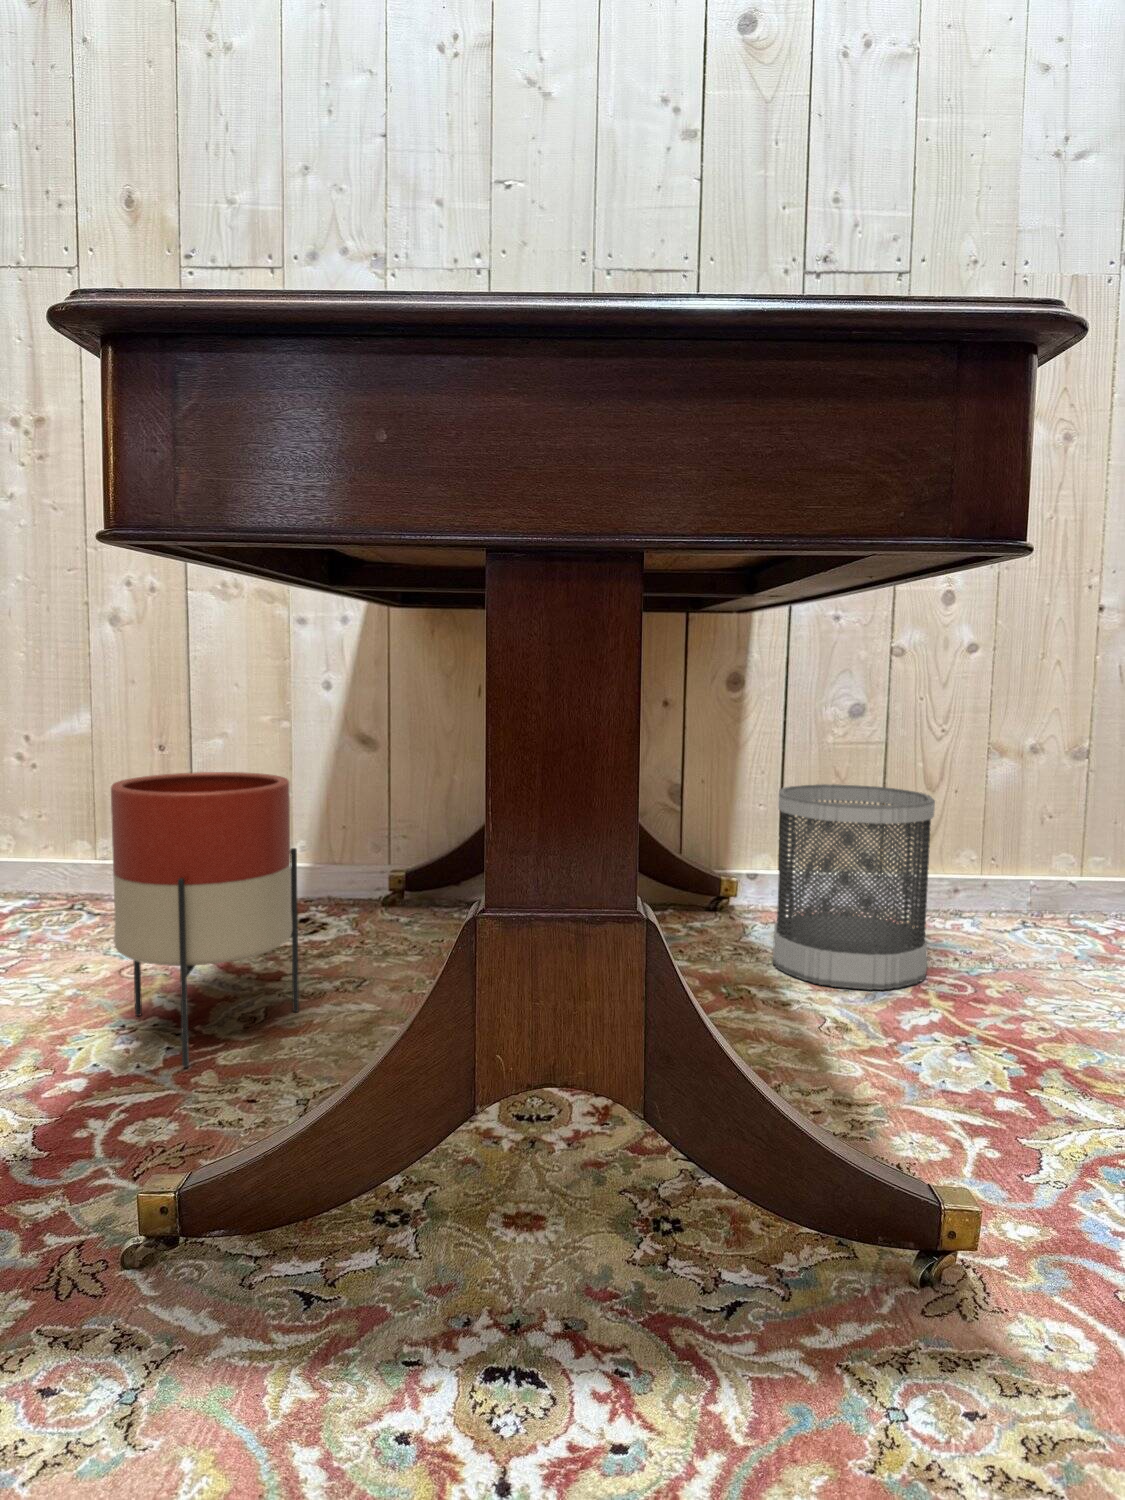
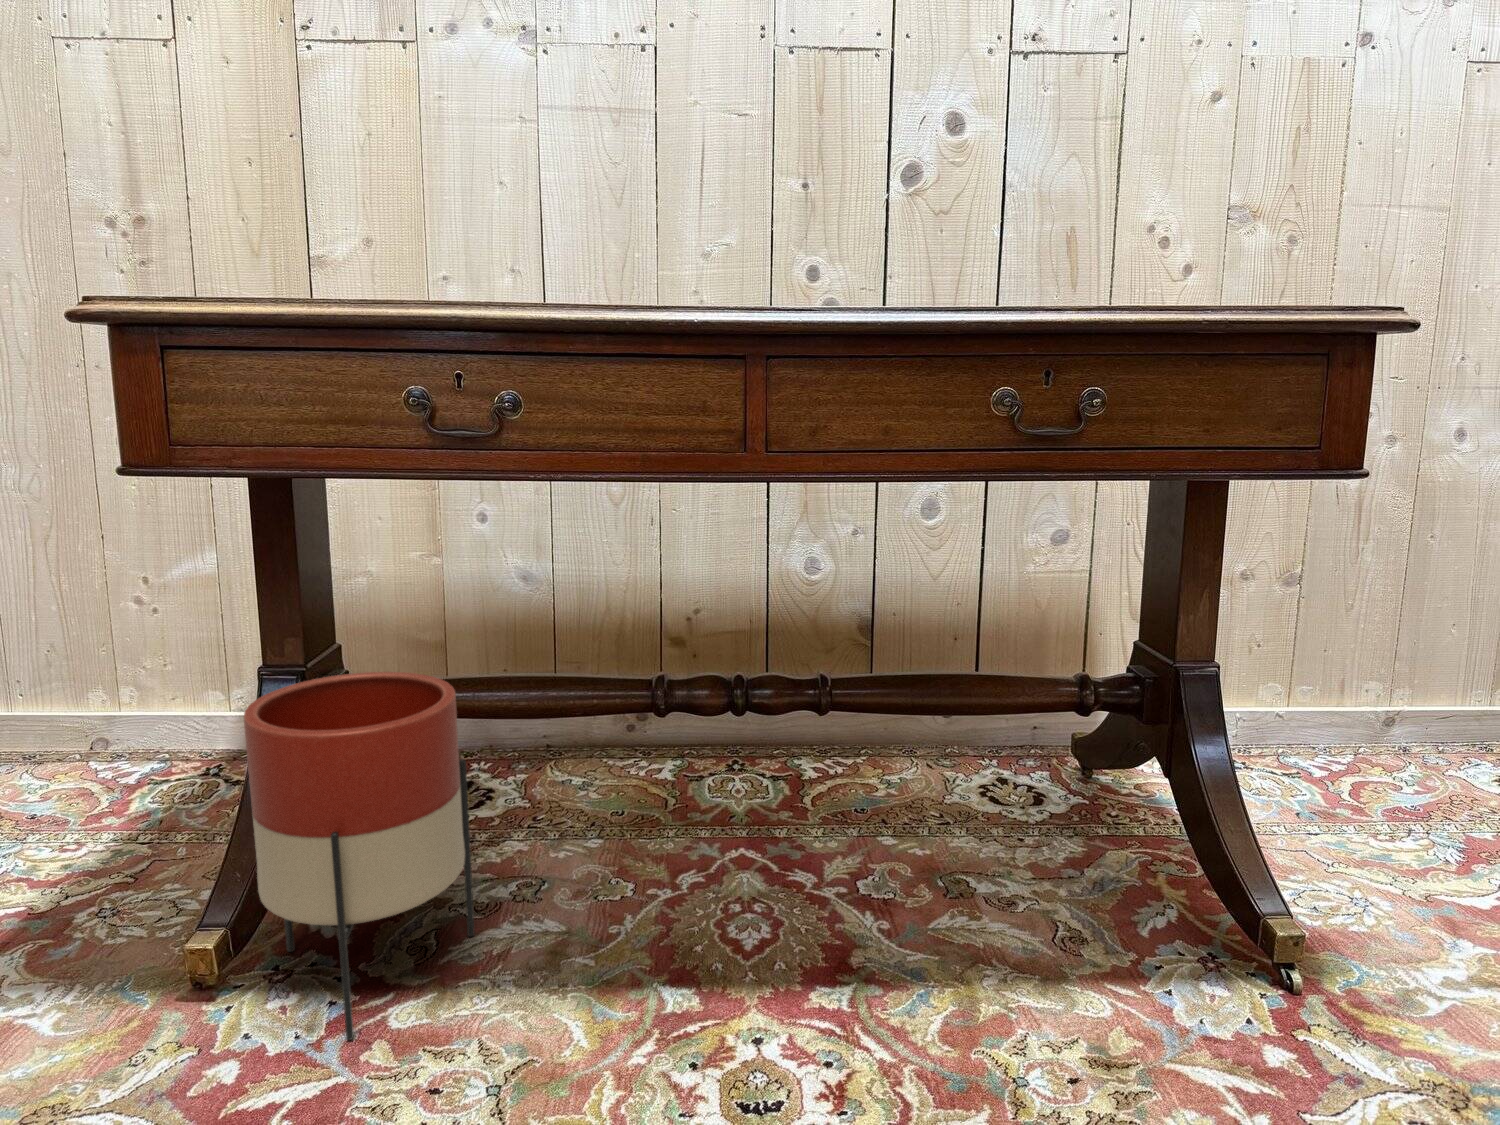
wastebasket: present [773,784,935,990] -> none [982,636,1165,874]

